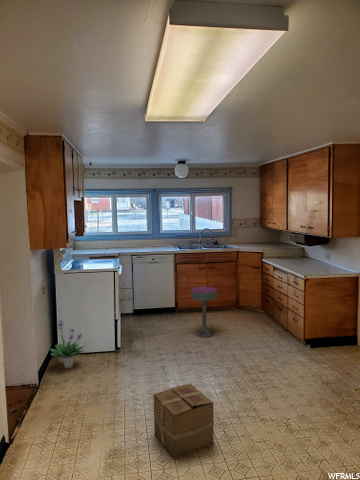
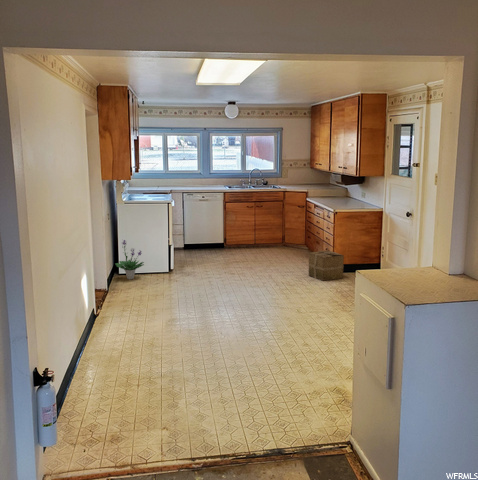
bar stool: present [191,287,217,337] -> none [236,220,259,264]
cardboard box: present [154,384,214,459] -> present [309,250,344,281]

